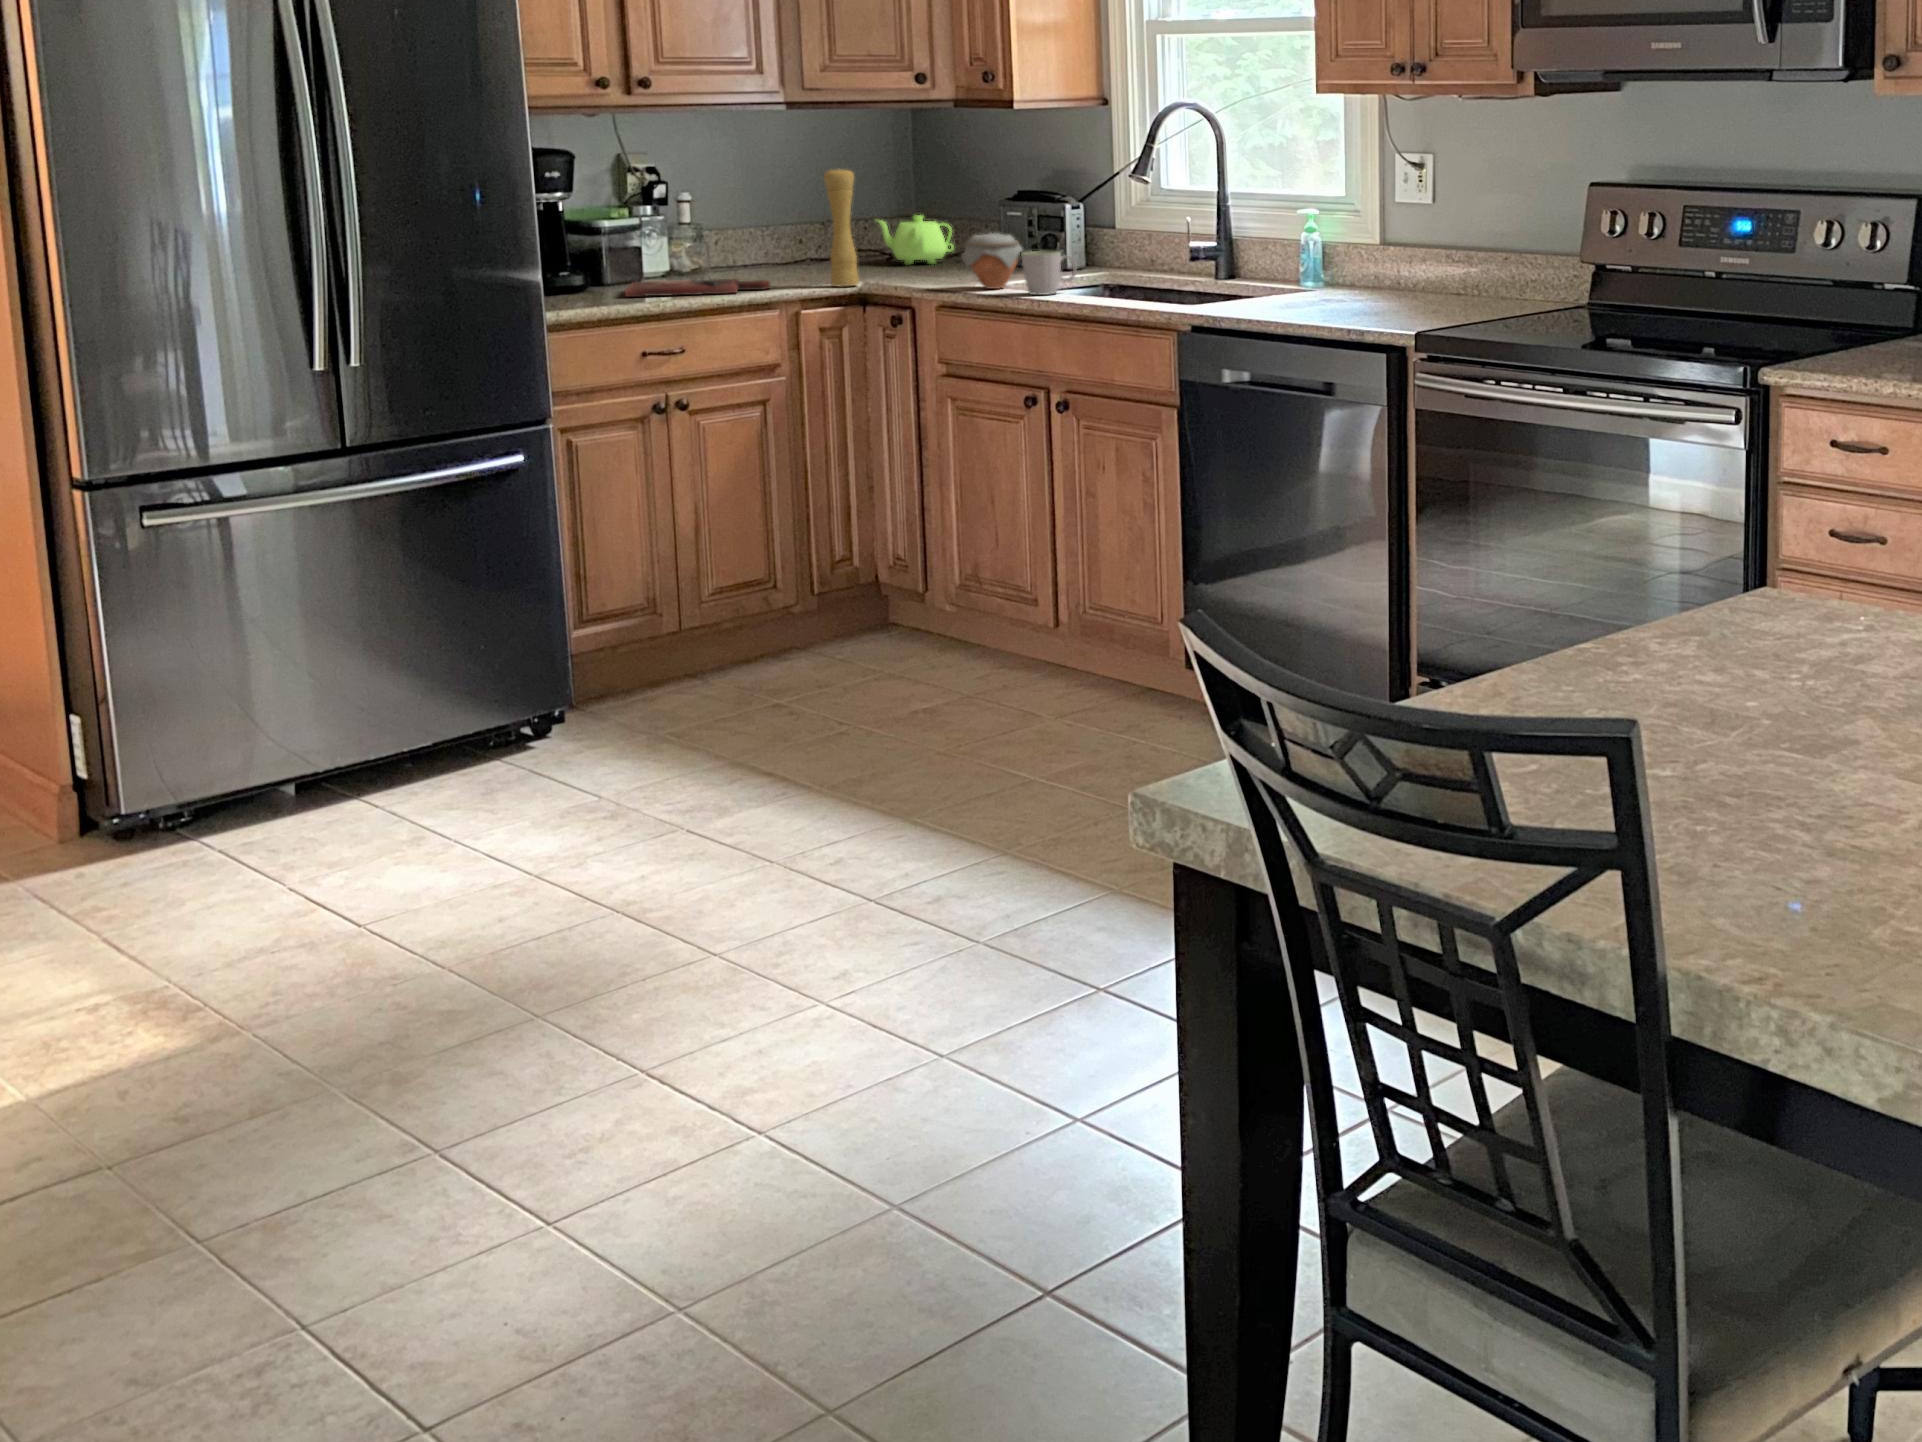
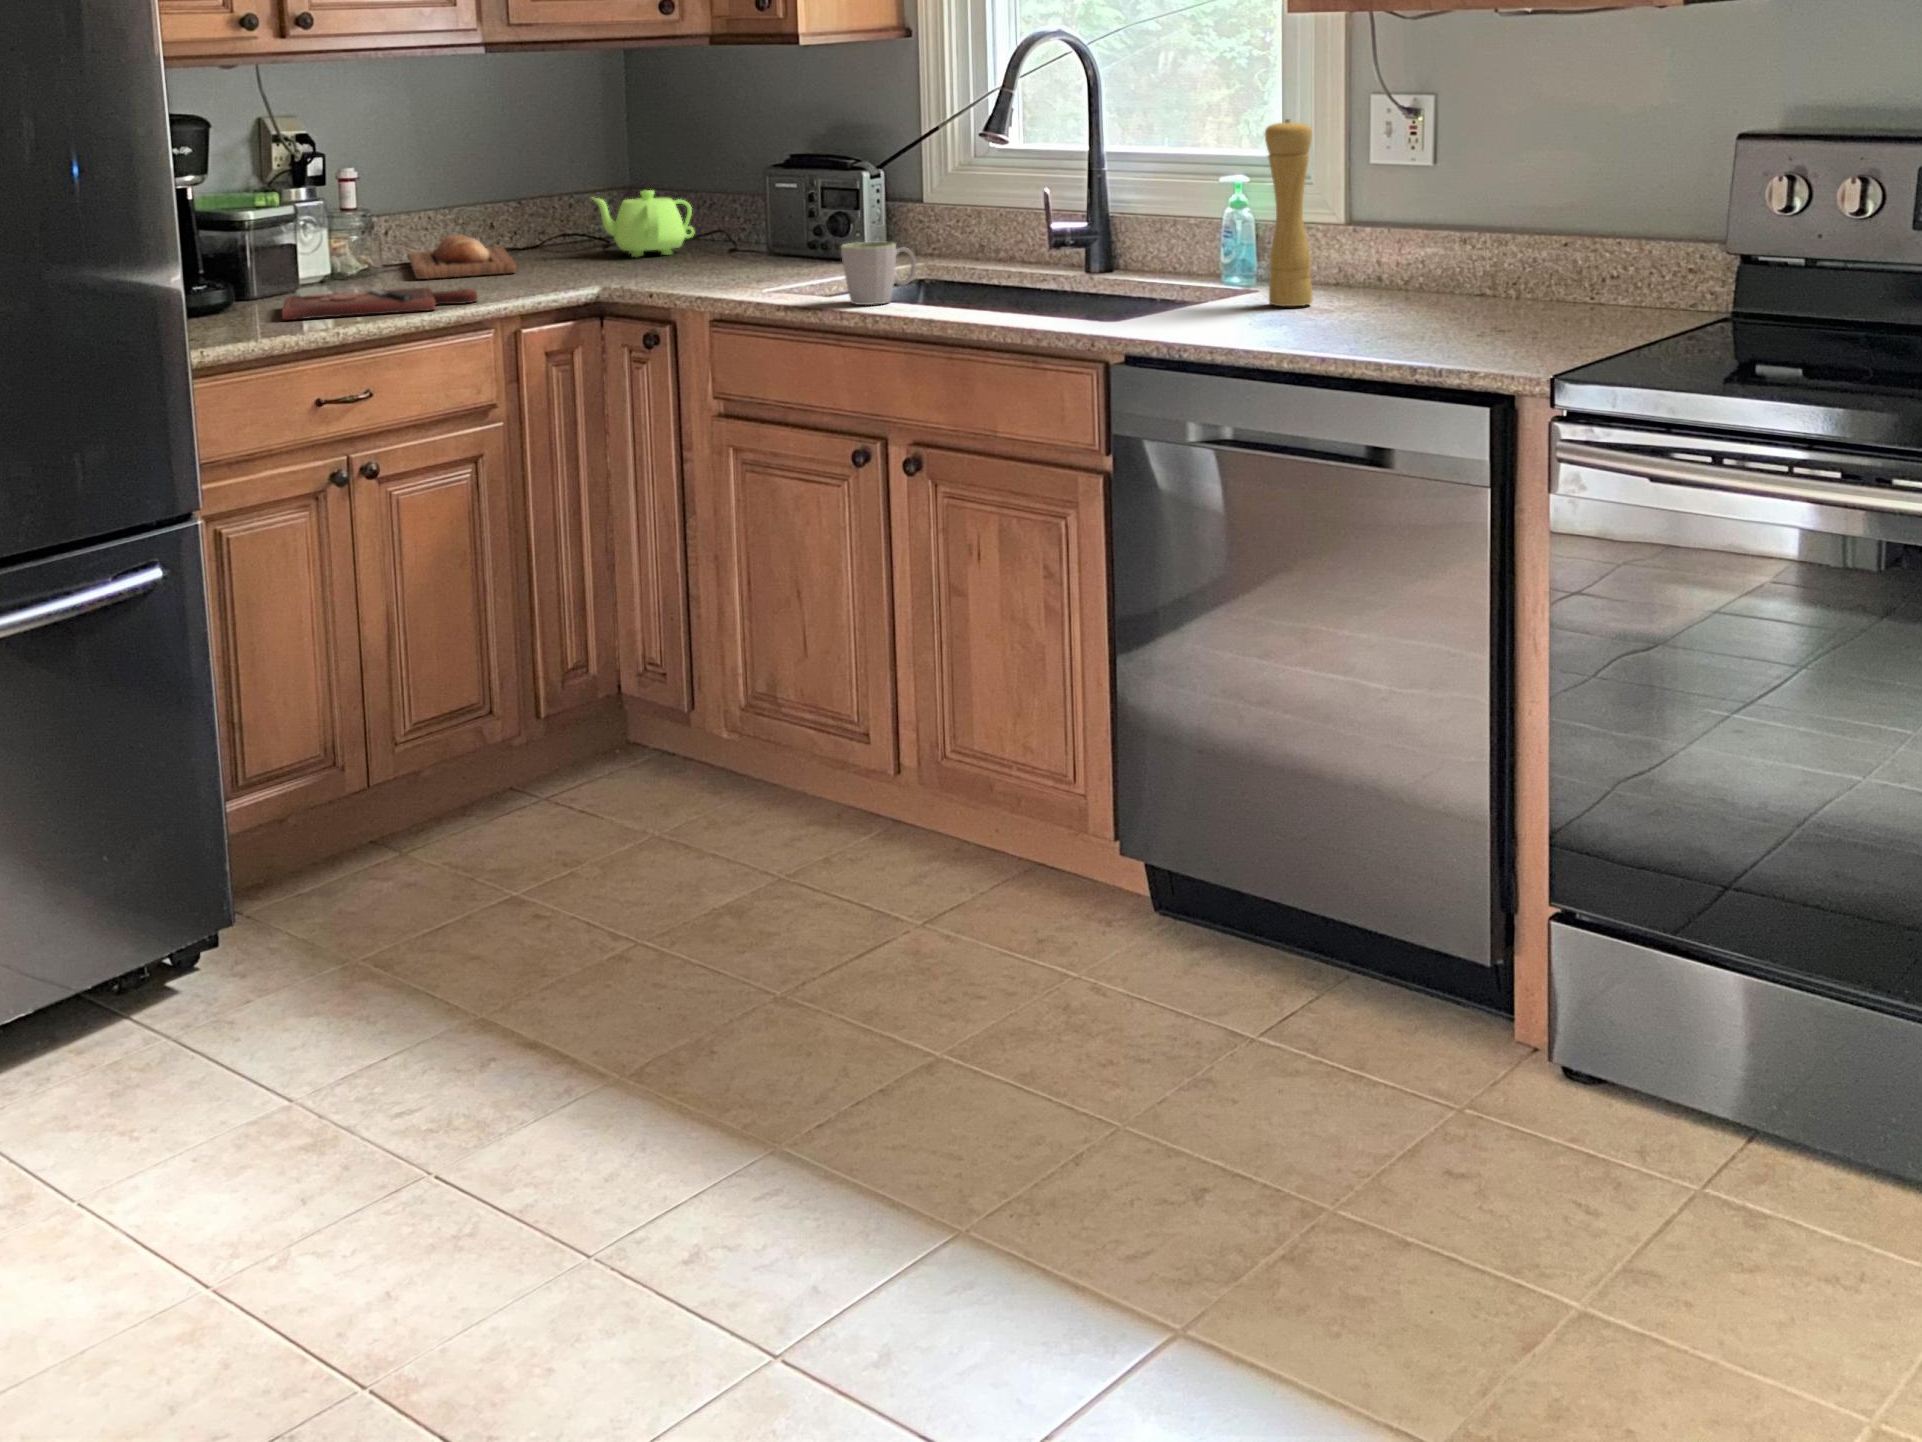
pepper mill: present [824,168,859,287] -> present [1265,119,1312,306]
jar: present [961,233,1023,289] -> none [748,218,832,295]
bread loaf: none [735,244,812,275] -> present [409,235,516,279]

